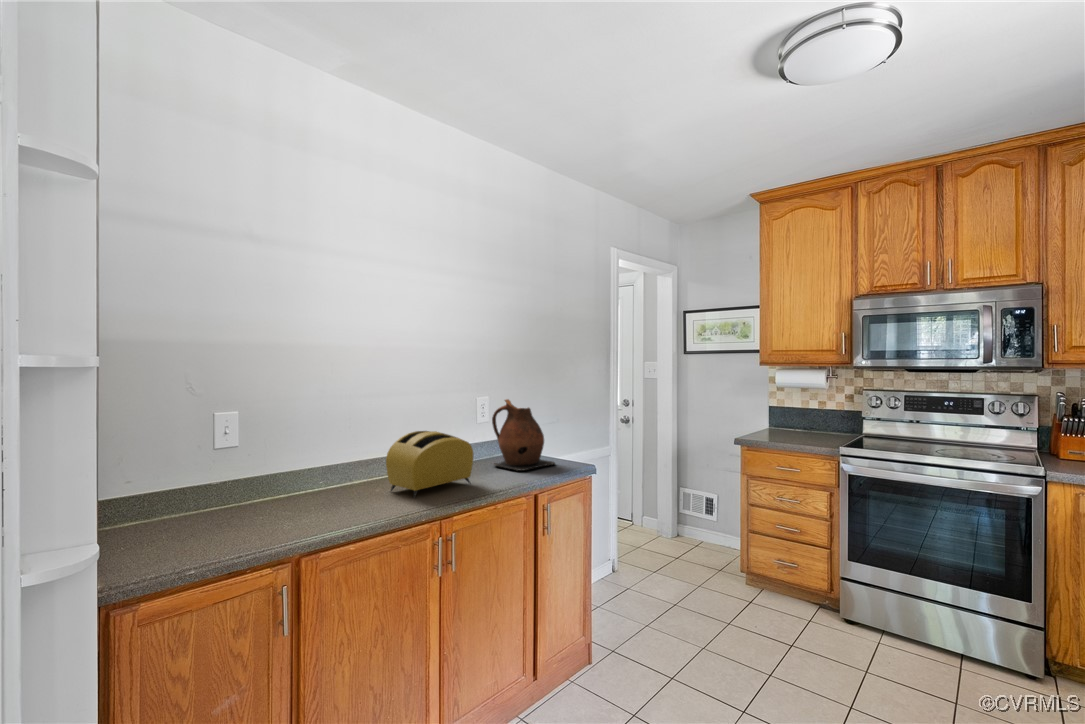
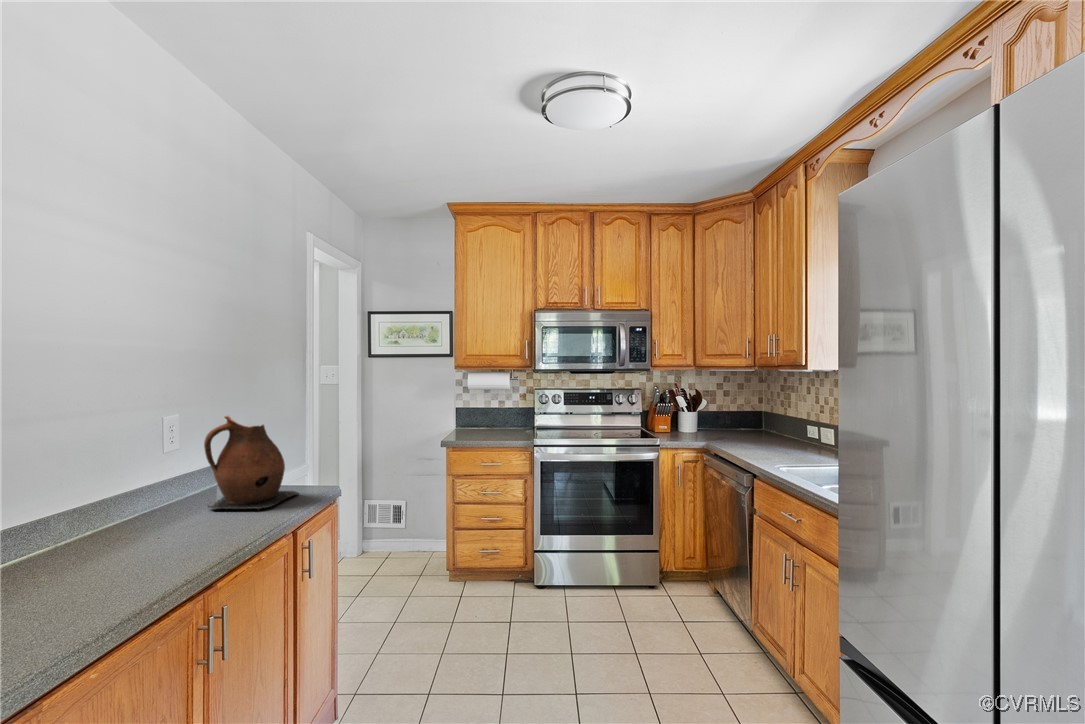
toaster: present [386,431,473,497] -> none [65,470,218,580]

